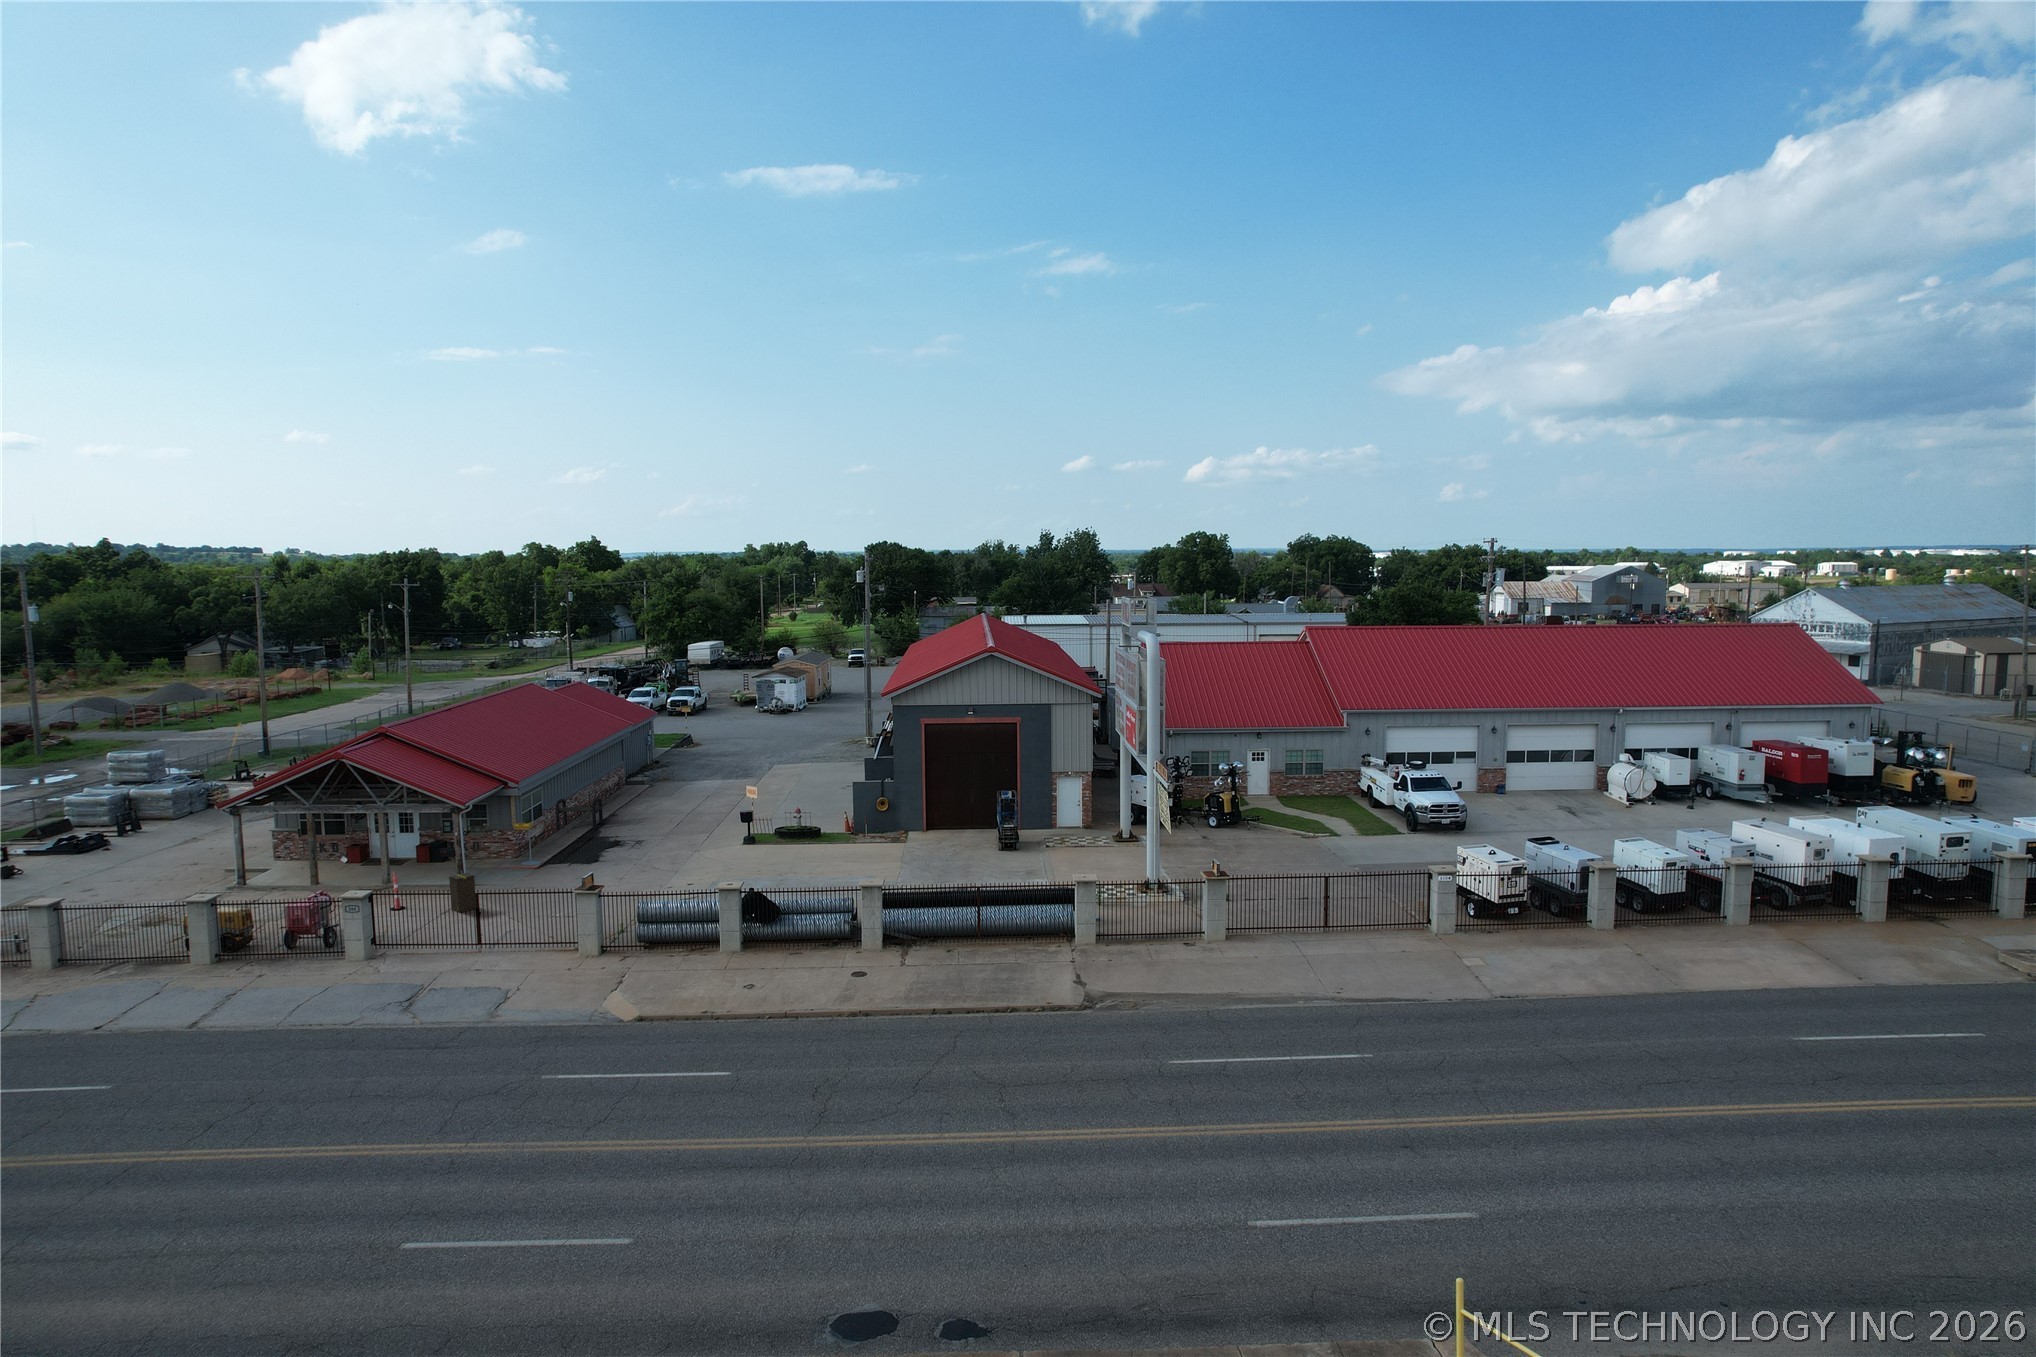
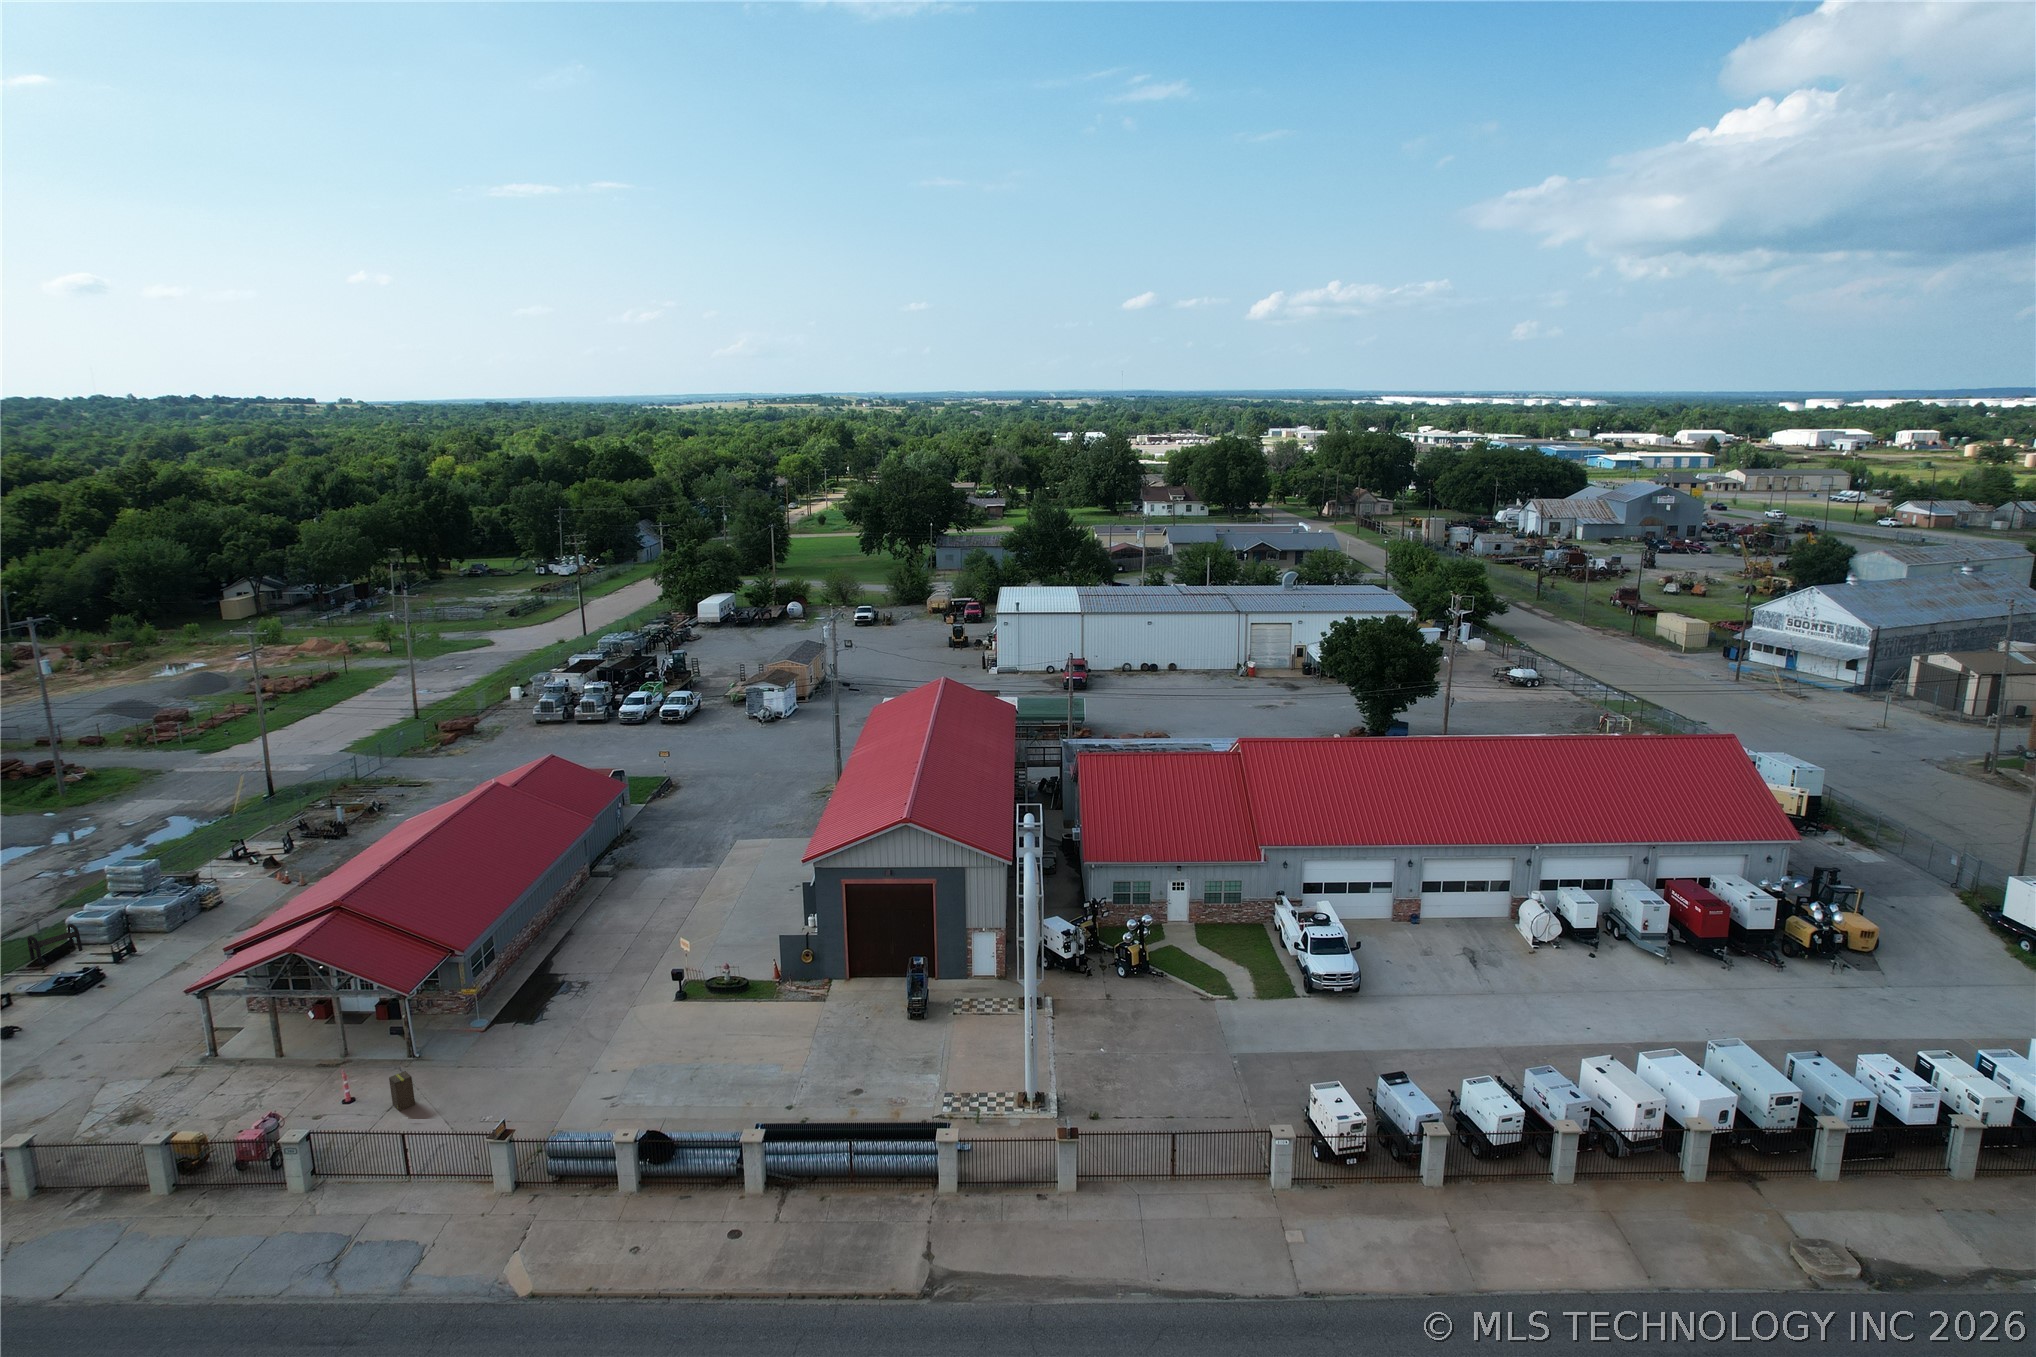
bench: present [555,798,603,830] -> present [27,924,83,964]

